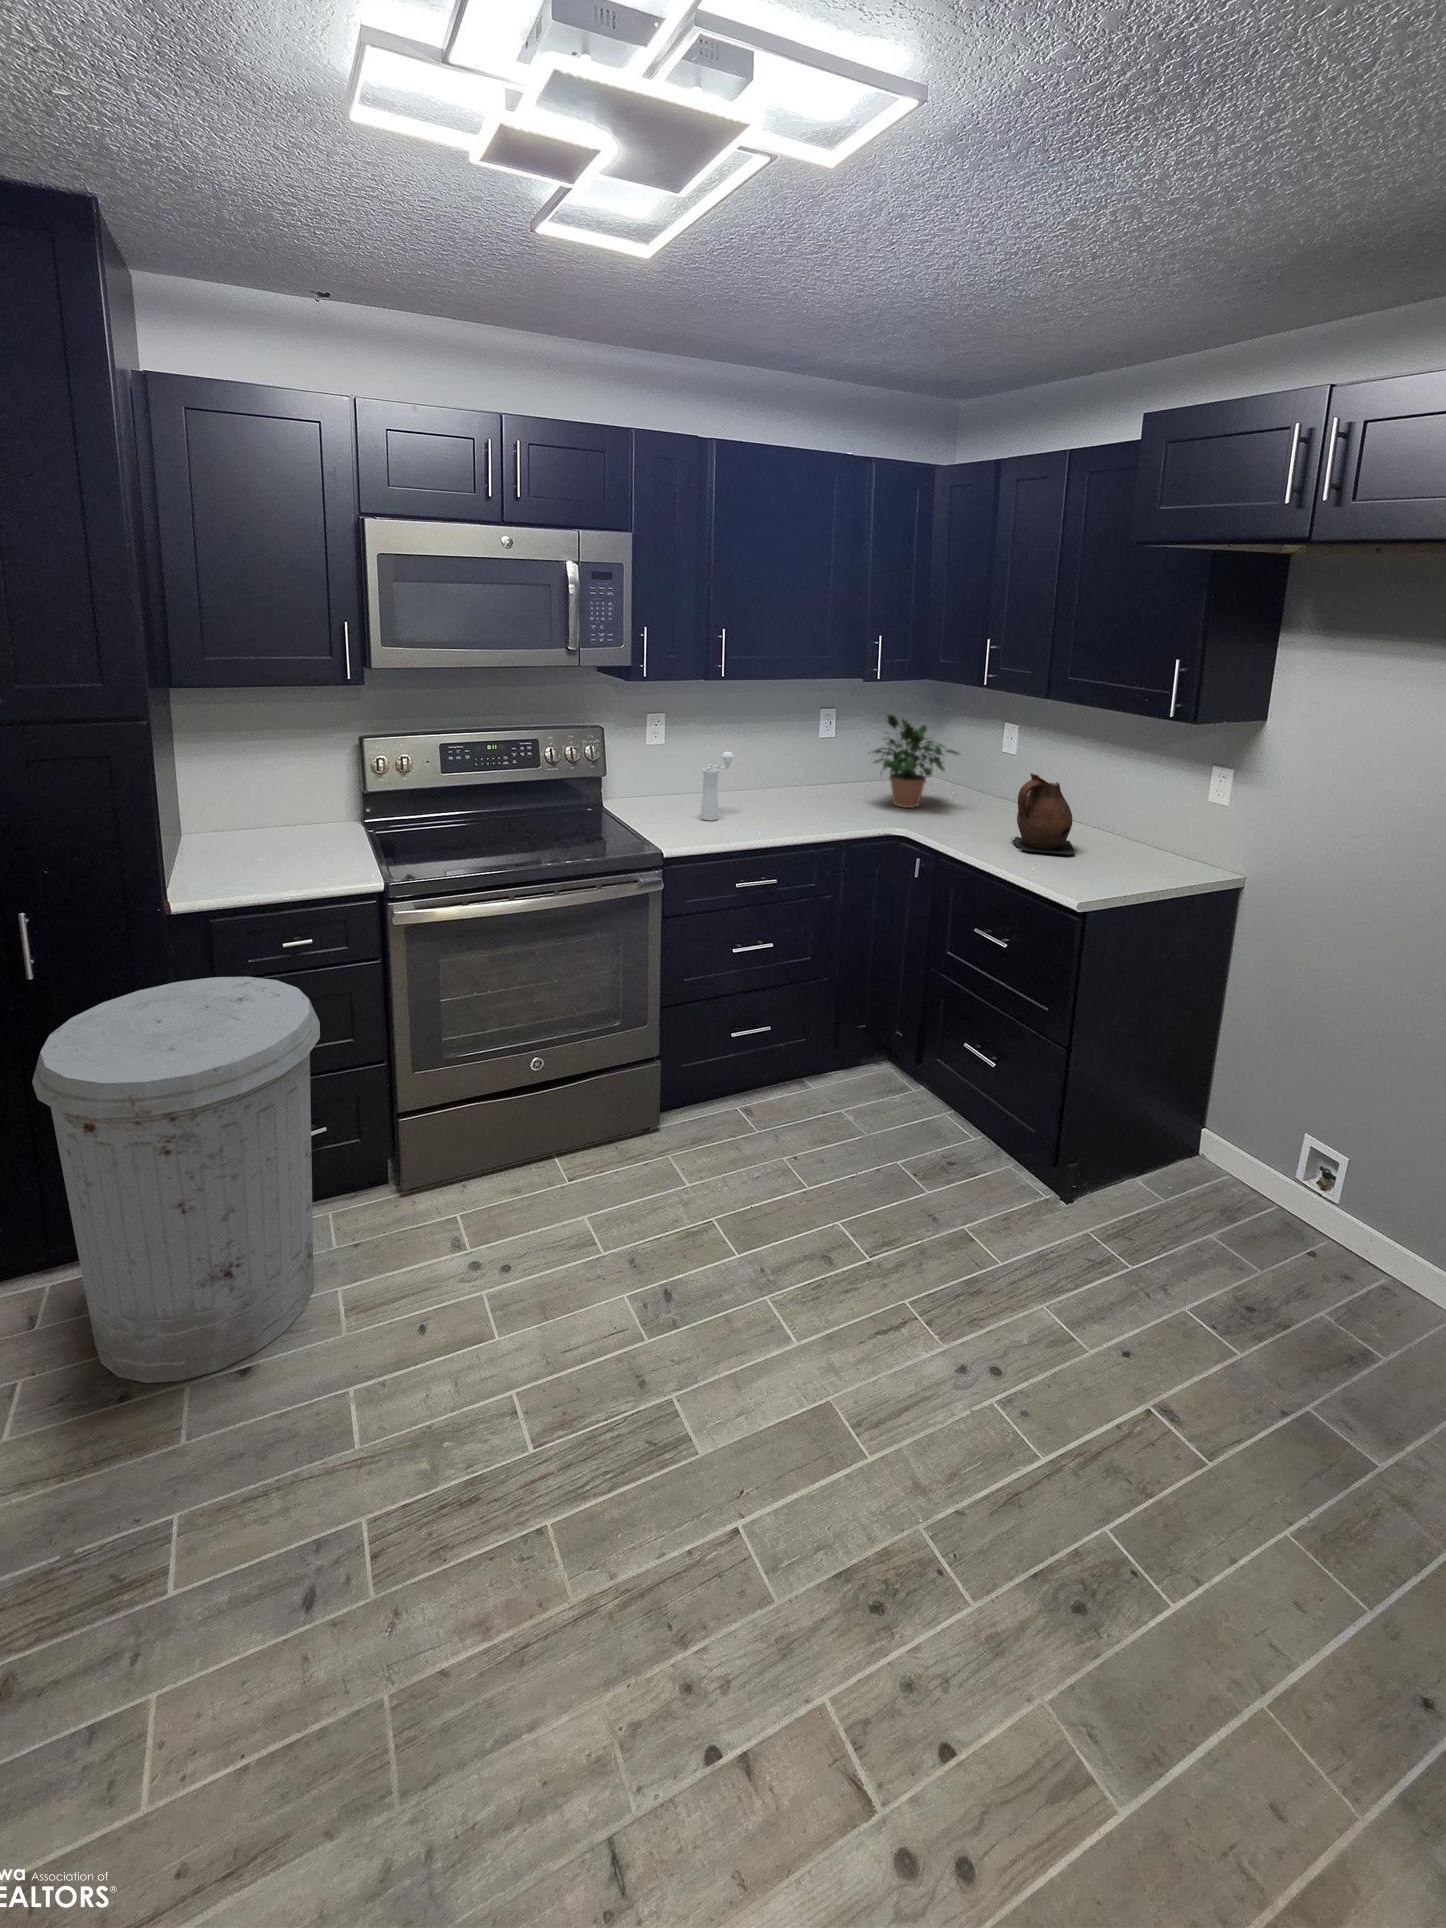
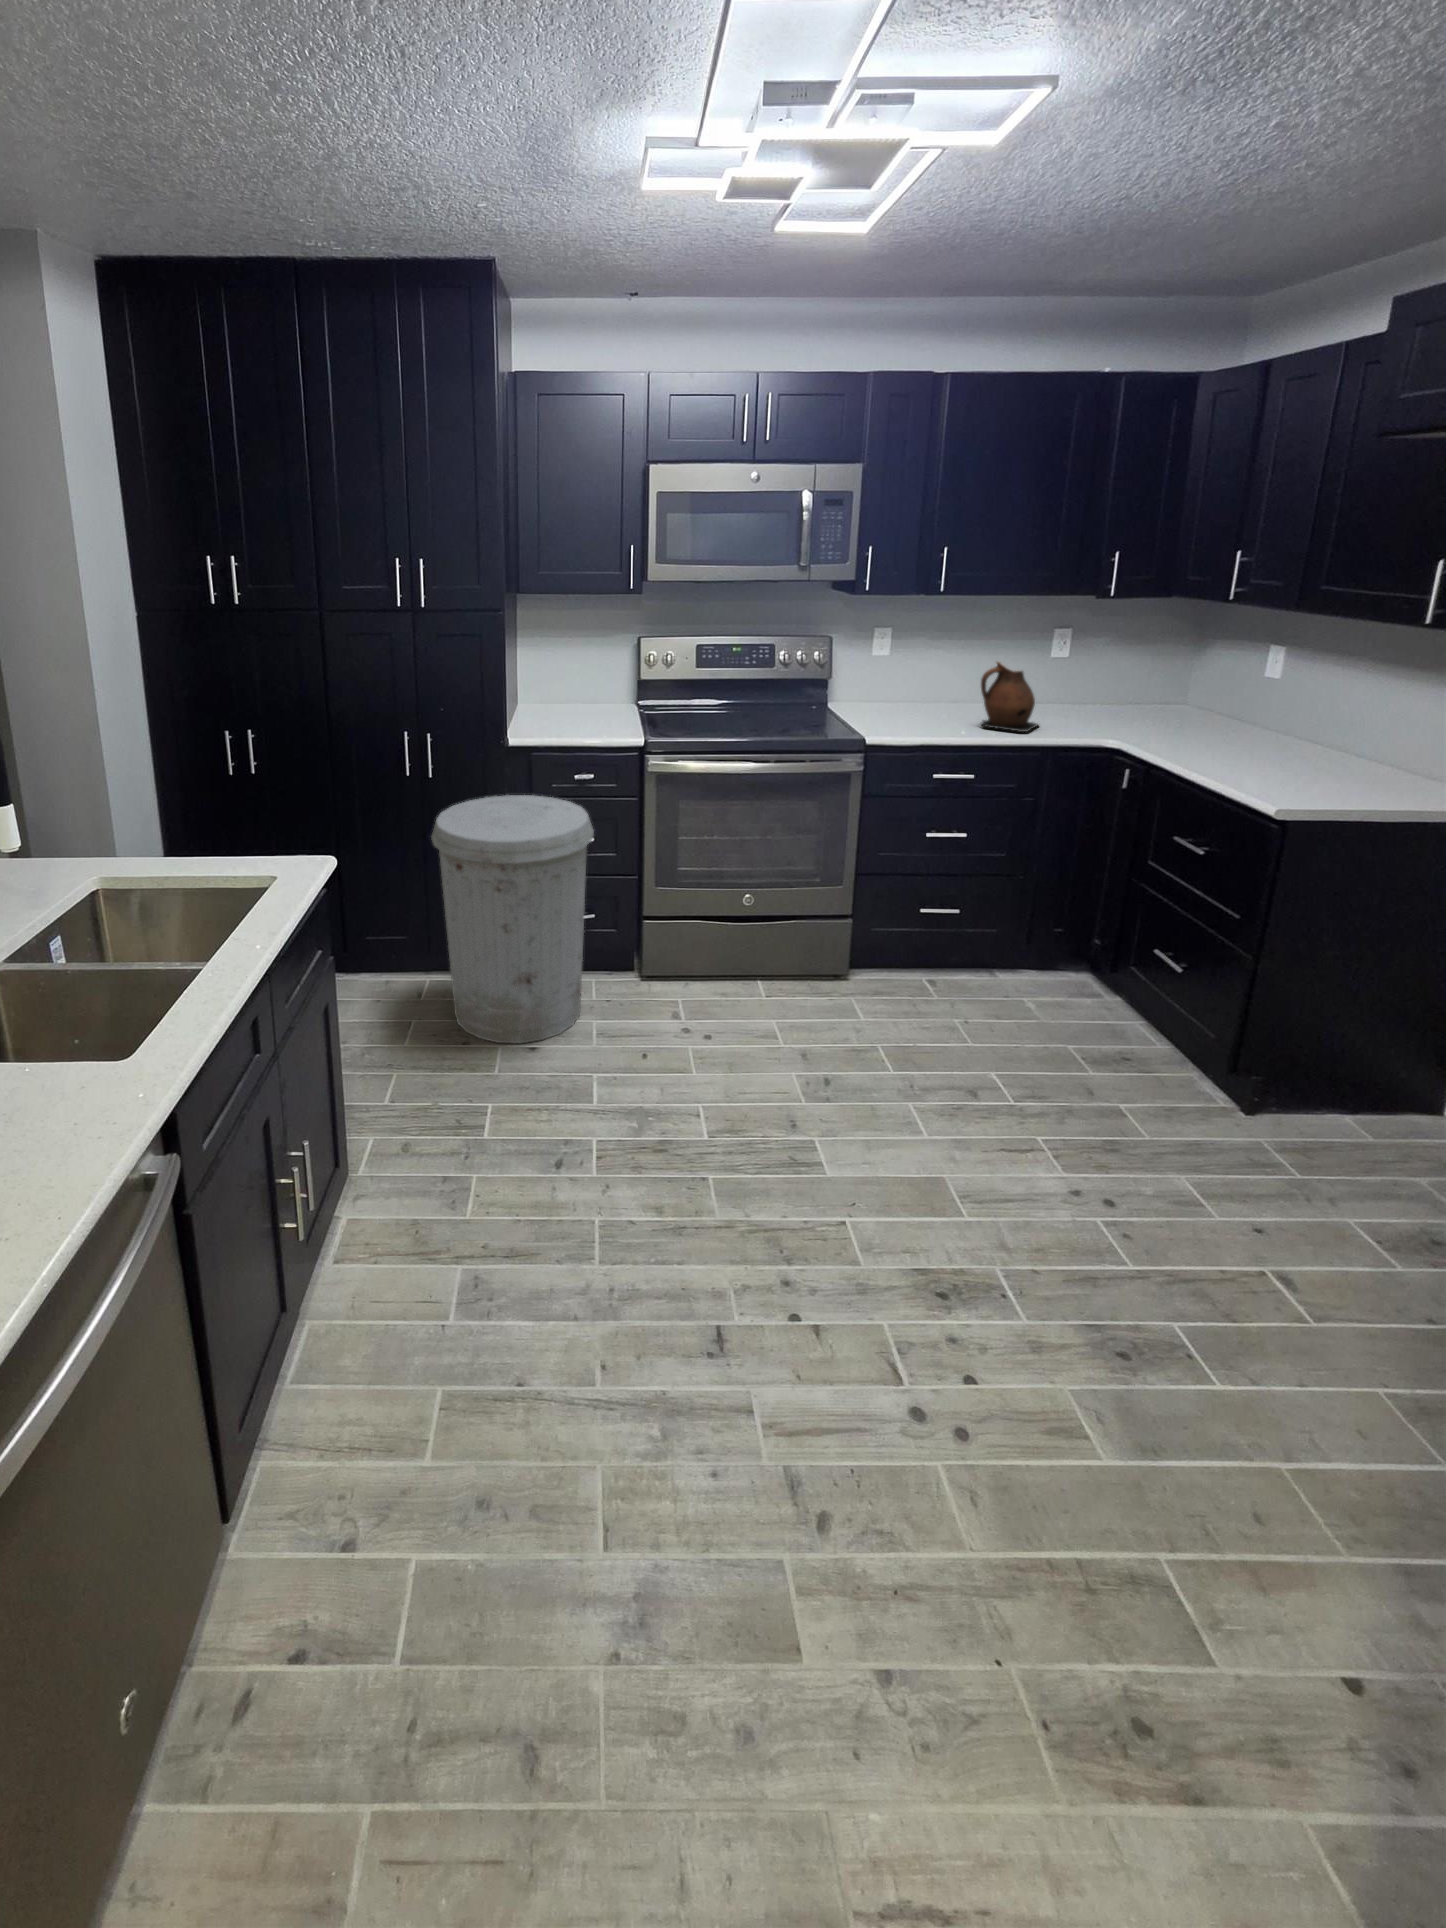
potted plant: present [872,715,958,808] -> none [1092,632,1206,726]
pepper mill: present [701,752,734,820] -> none [913,663,951,723]
ceramic pitcher: present [1012,773,1075,856] -> present [981,662,1038,732]

